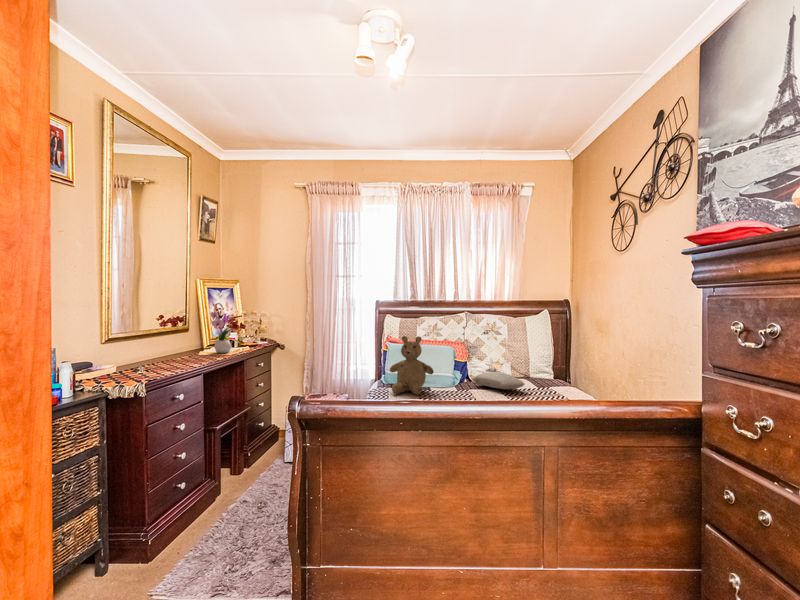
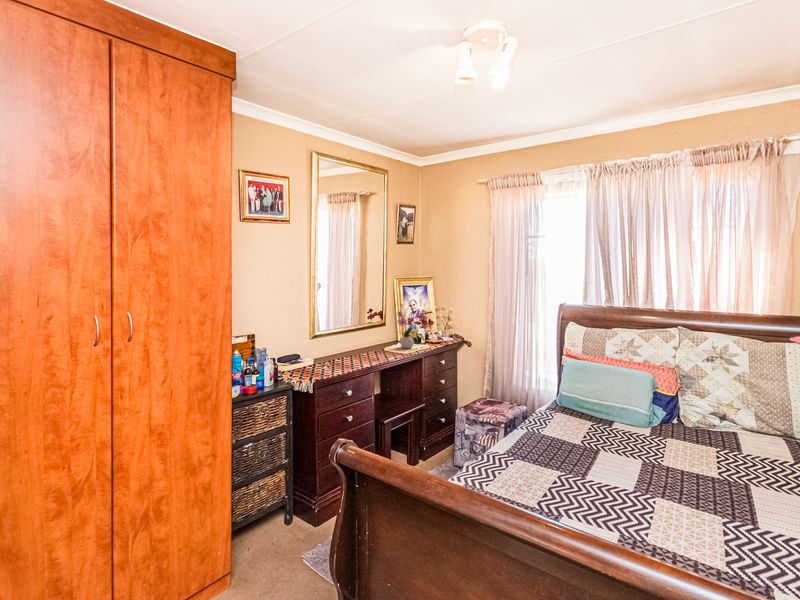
teddy bear: present [390,336,434,395] -> none [556,357,614,431]
pillow: present [472,372,525,389] -> none [676,417,760,454]

